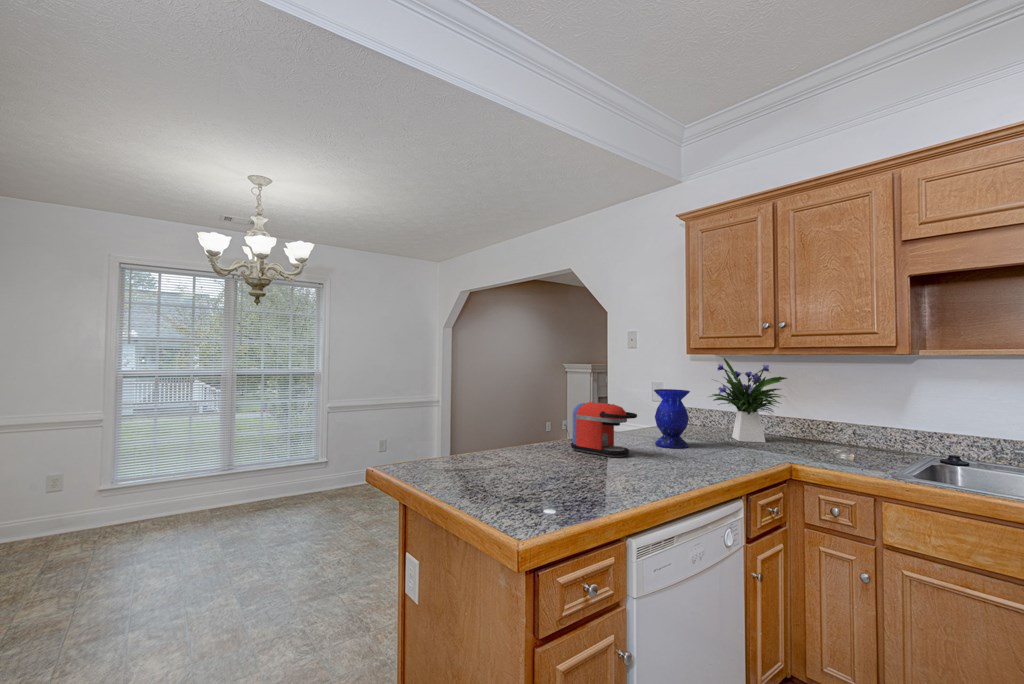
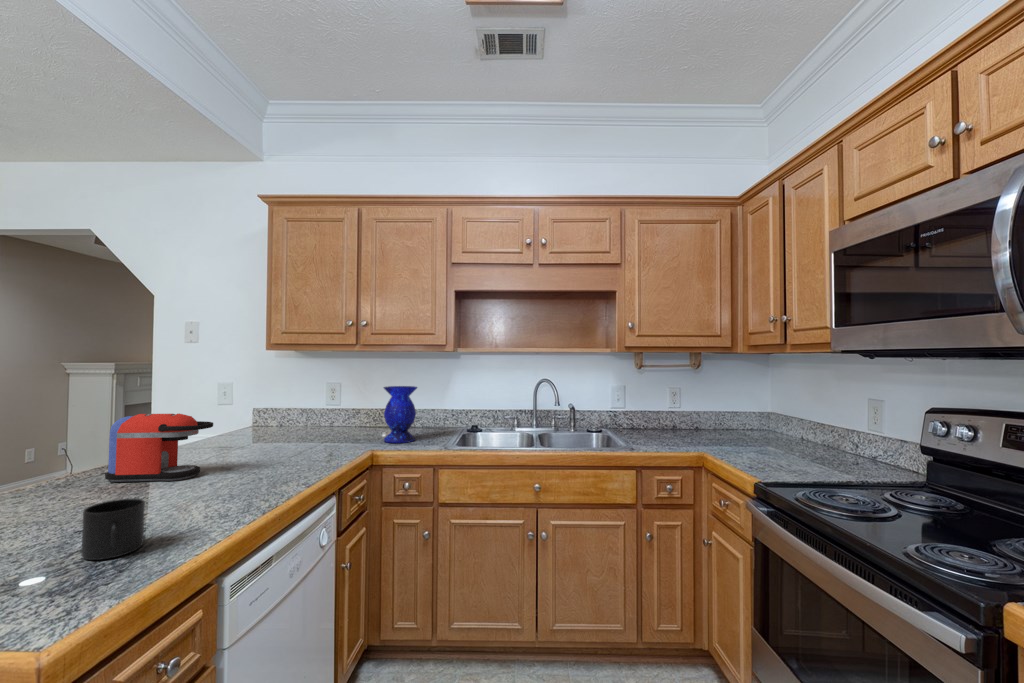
flower arrangement: present [710,358,787,442] -> none [286,355,365,437]
vase: present [654,389,690,448] -> present [384,386,417,443]
mug: none [549,460,582,500] -> present [82,499,145,560]

